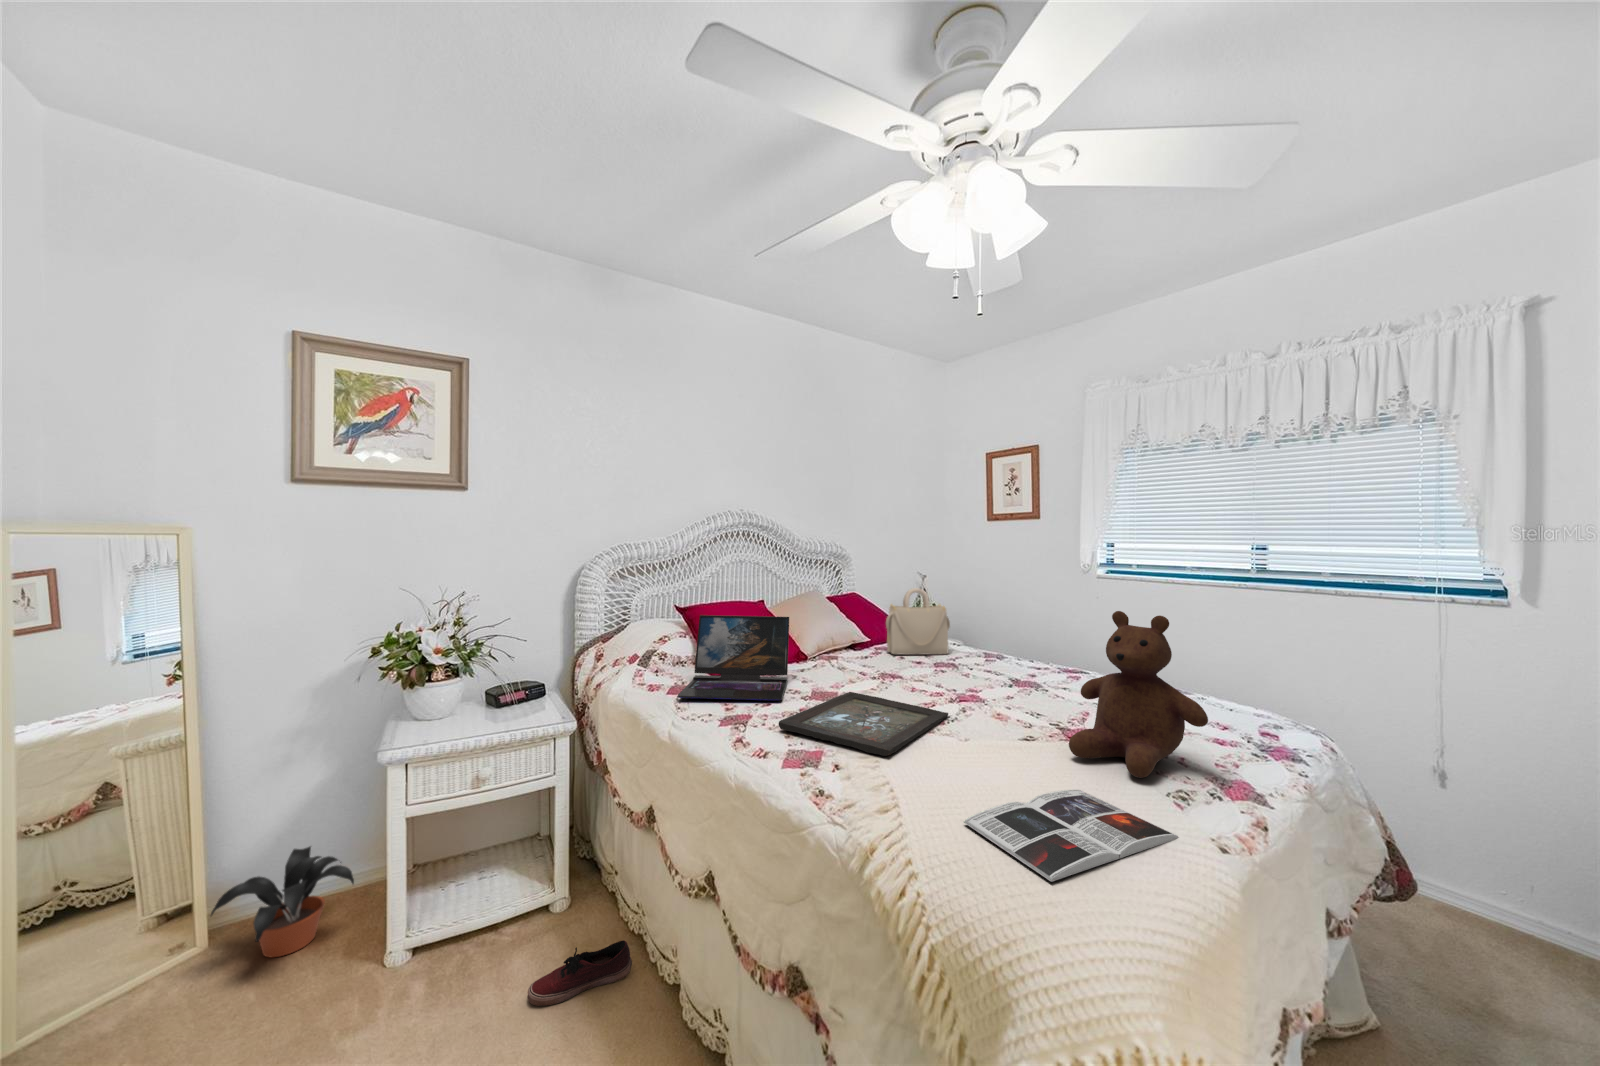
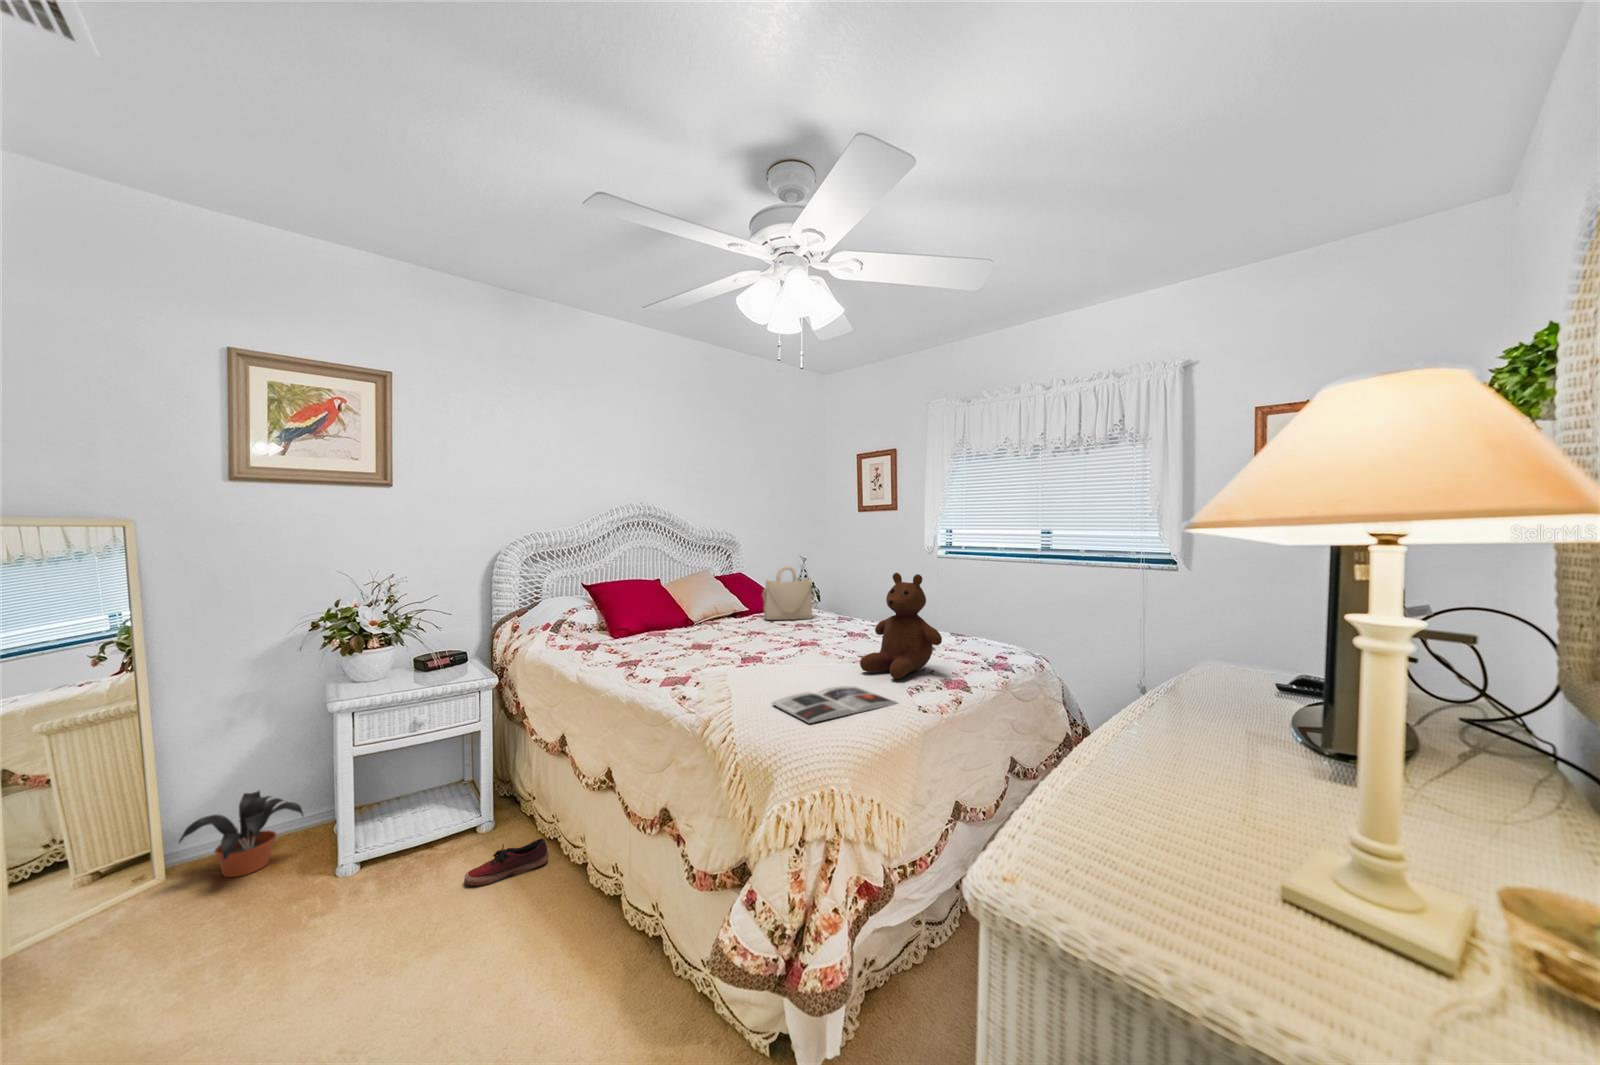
laptop: present [677,615,789,701] -> none [583,589,677,653]
tray: present [779,692,948,756] -> none [661,643,791,677]

